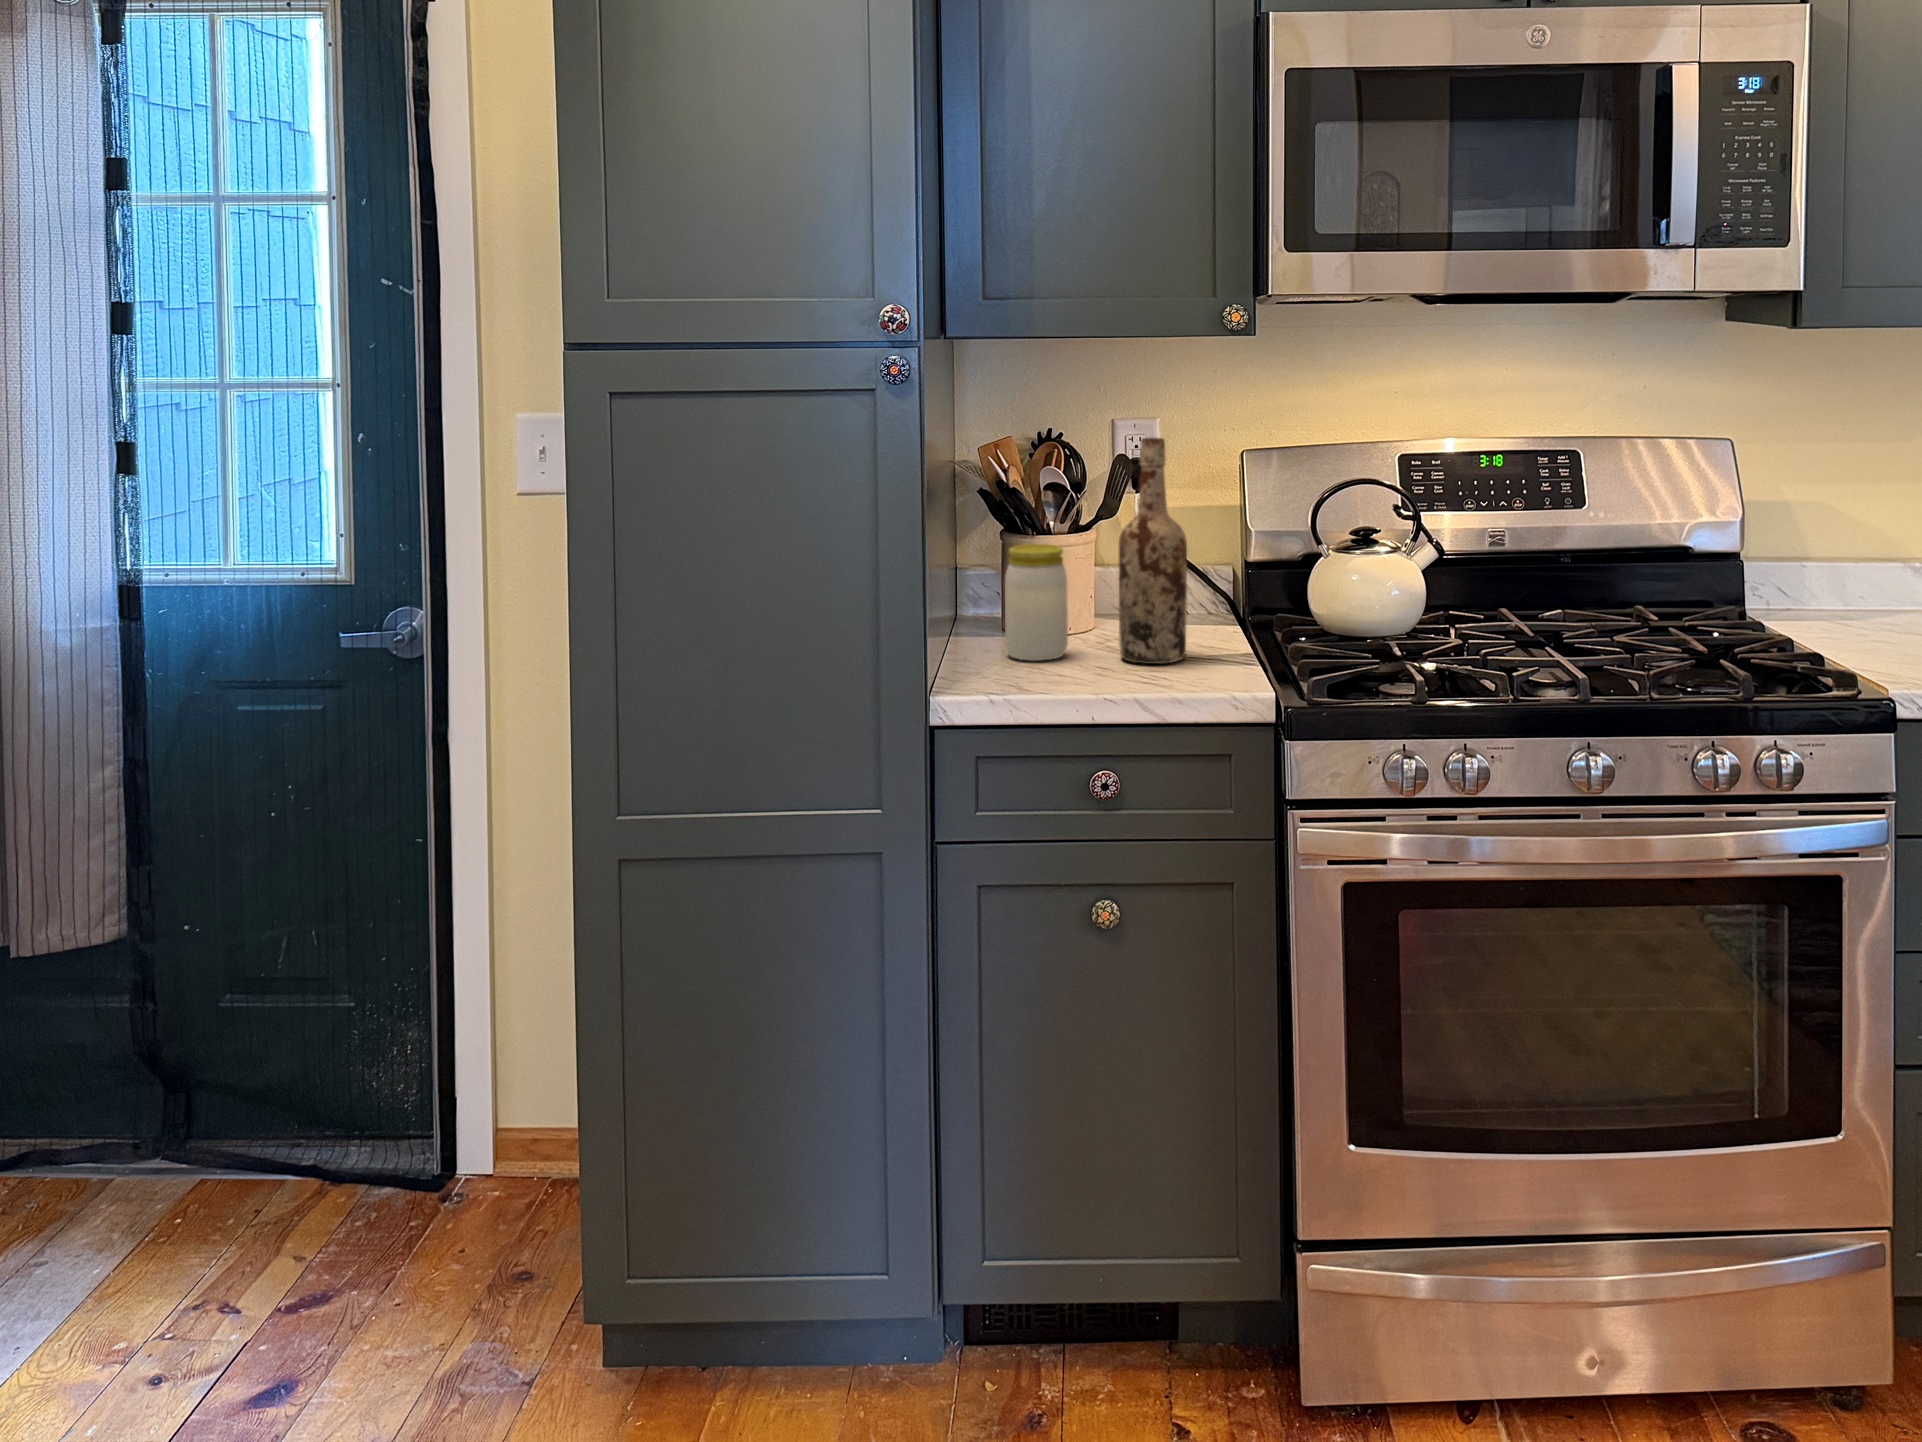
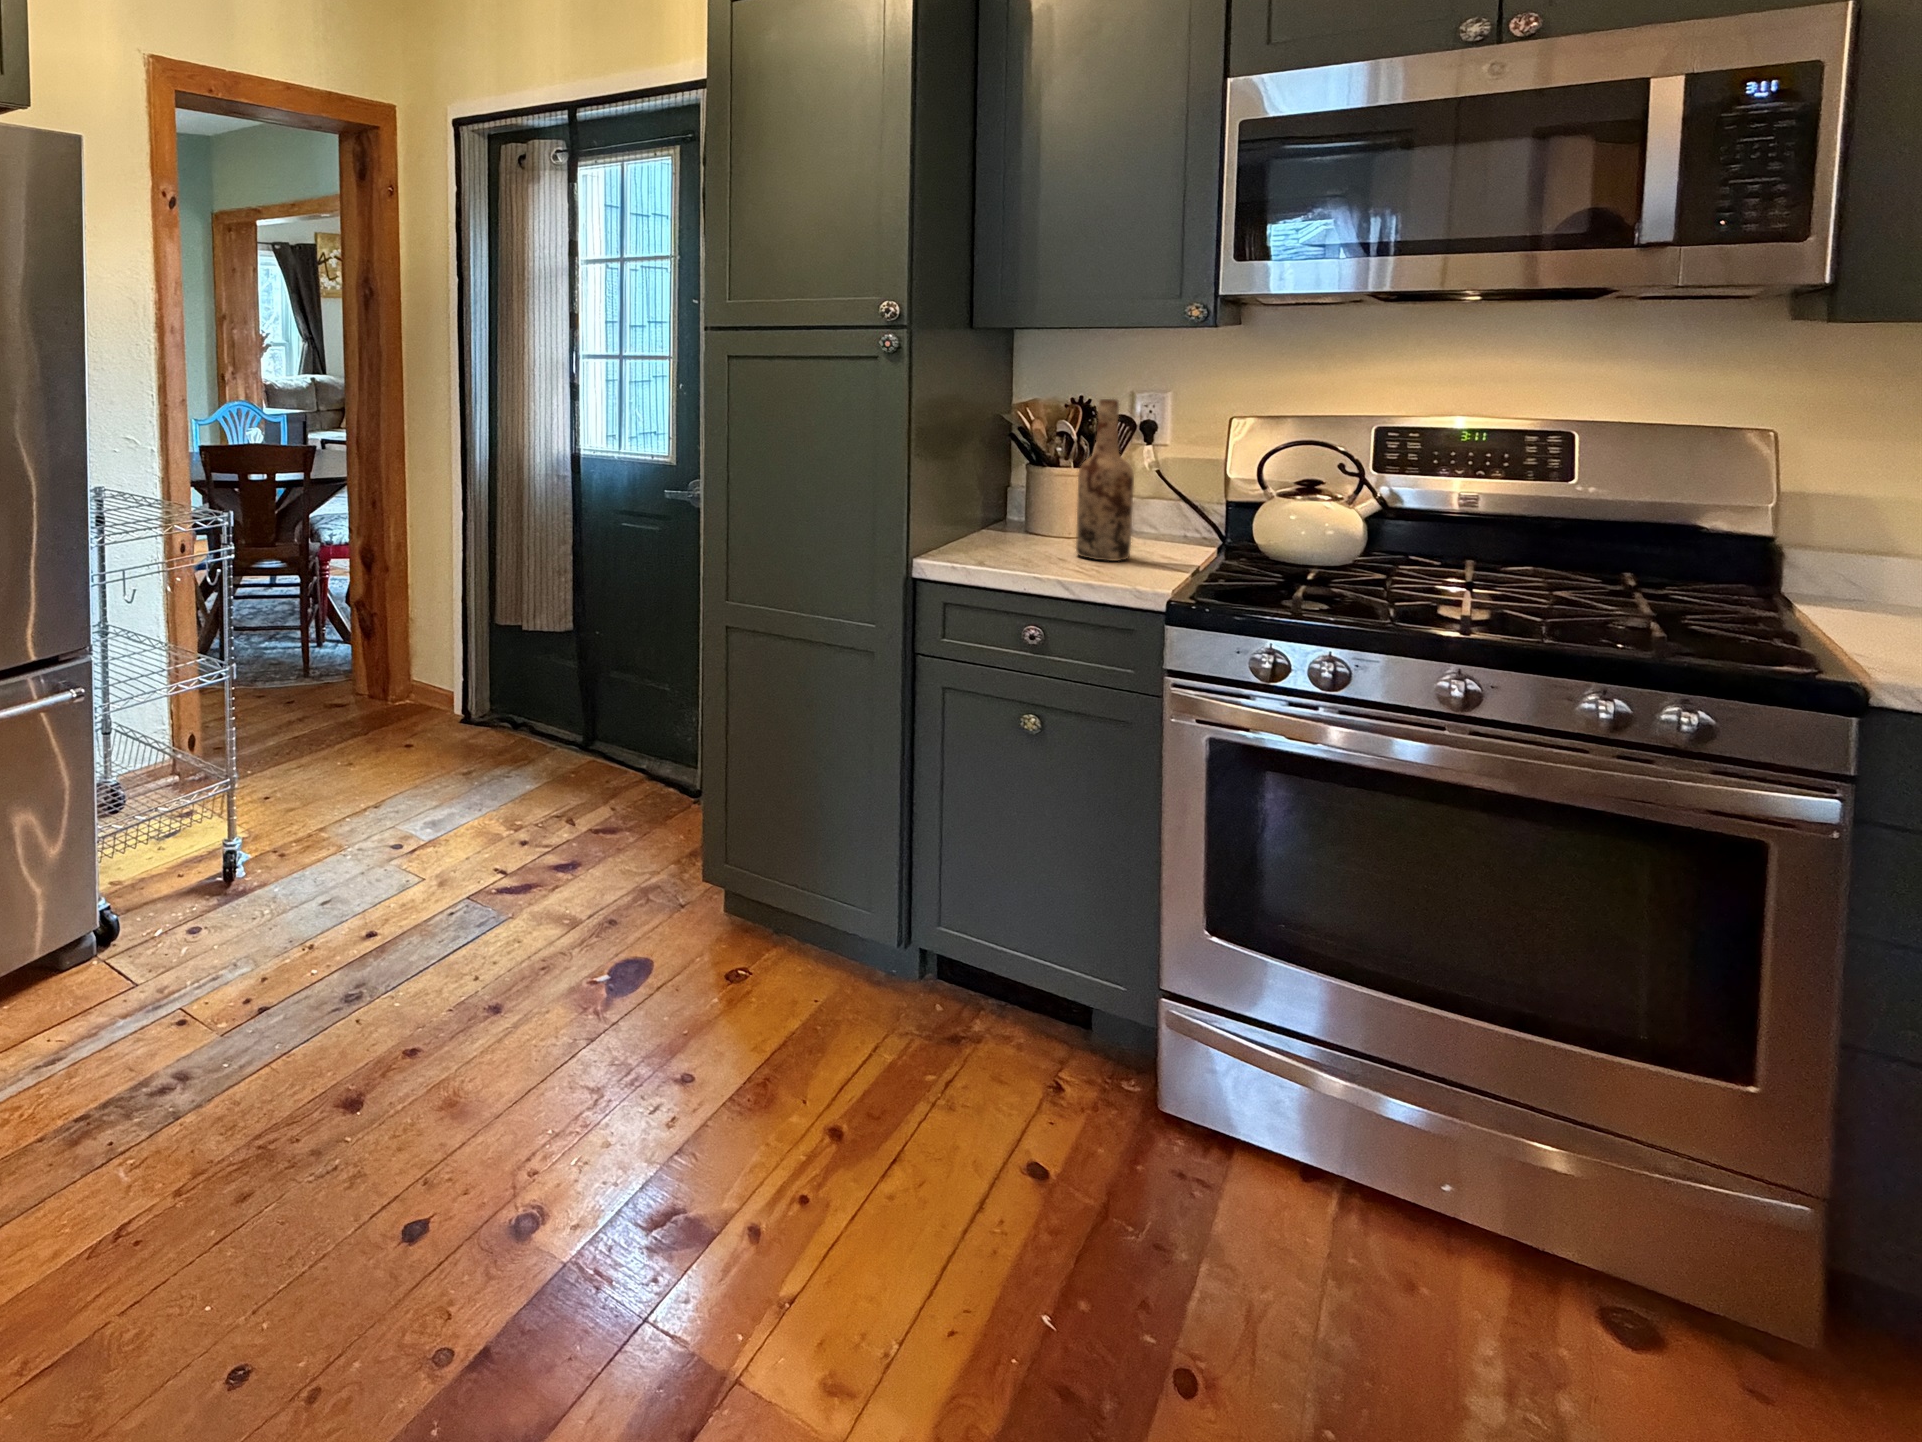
jar: present [1005,544,1068,661] -> none [996,470,1045,548]

